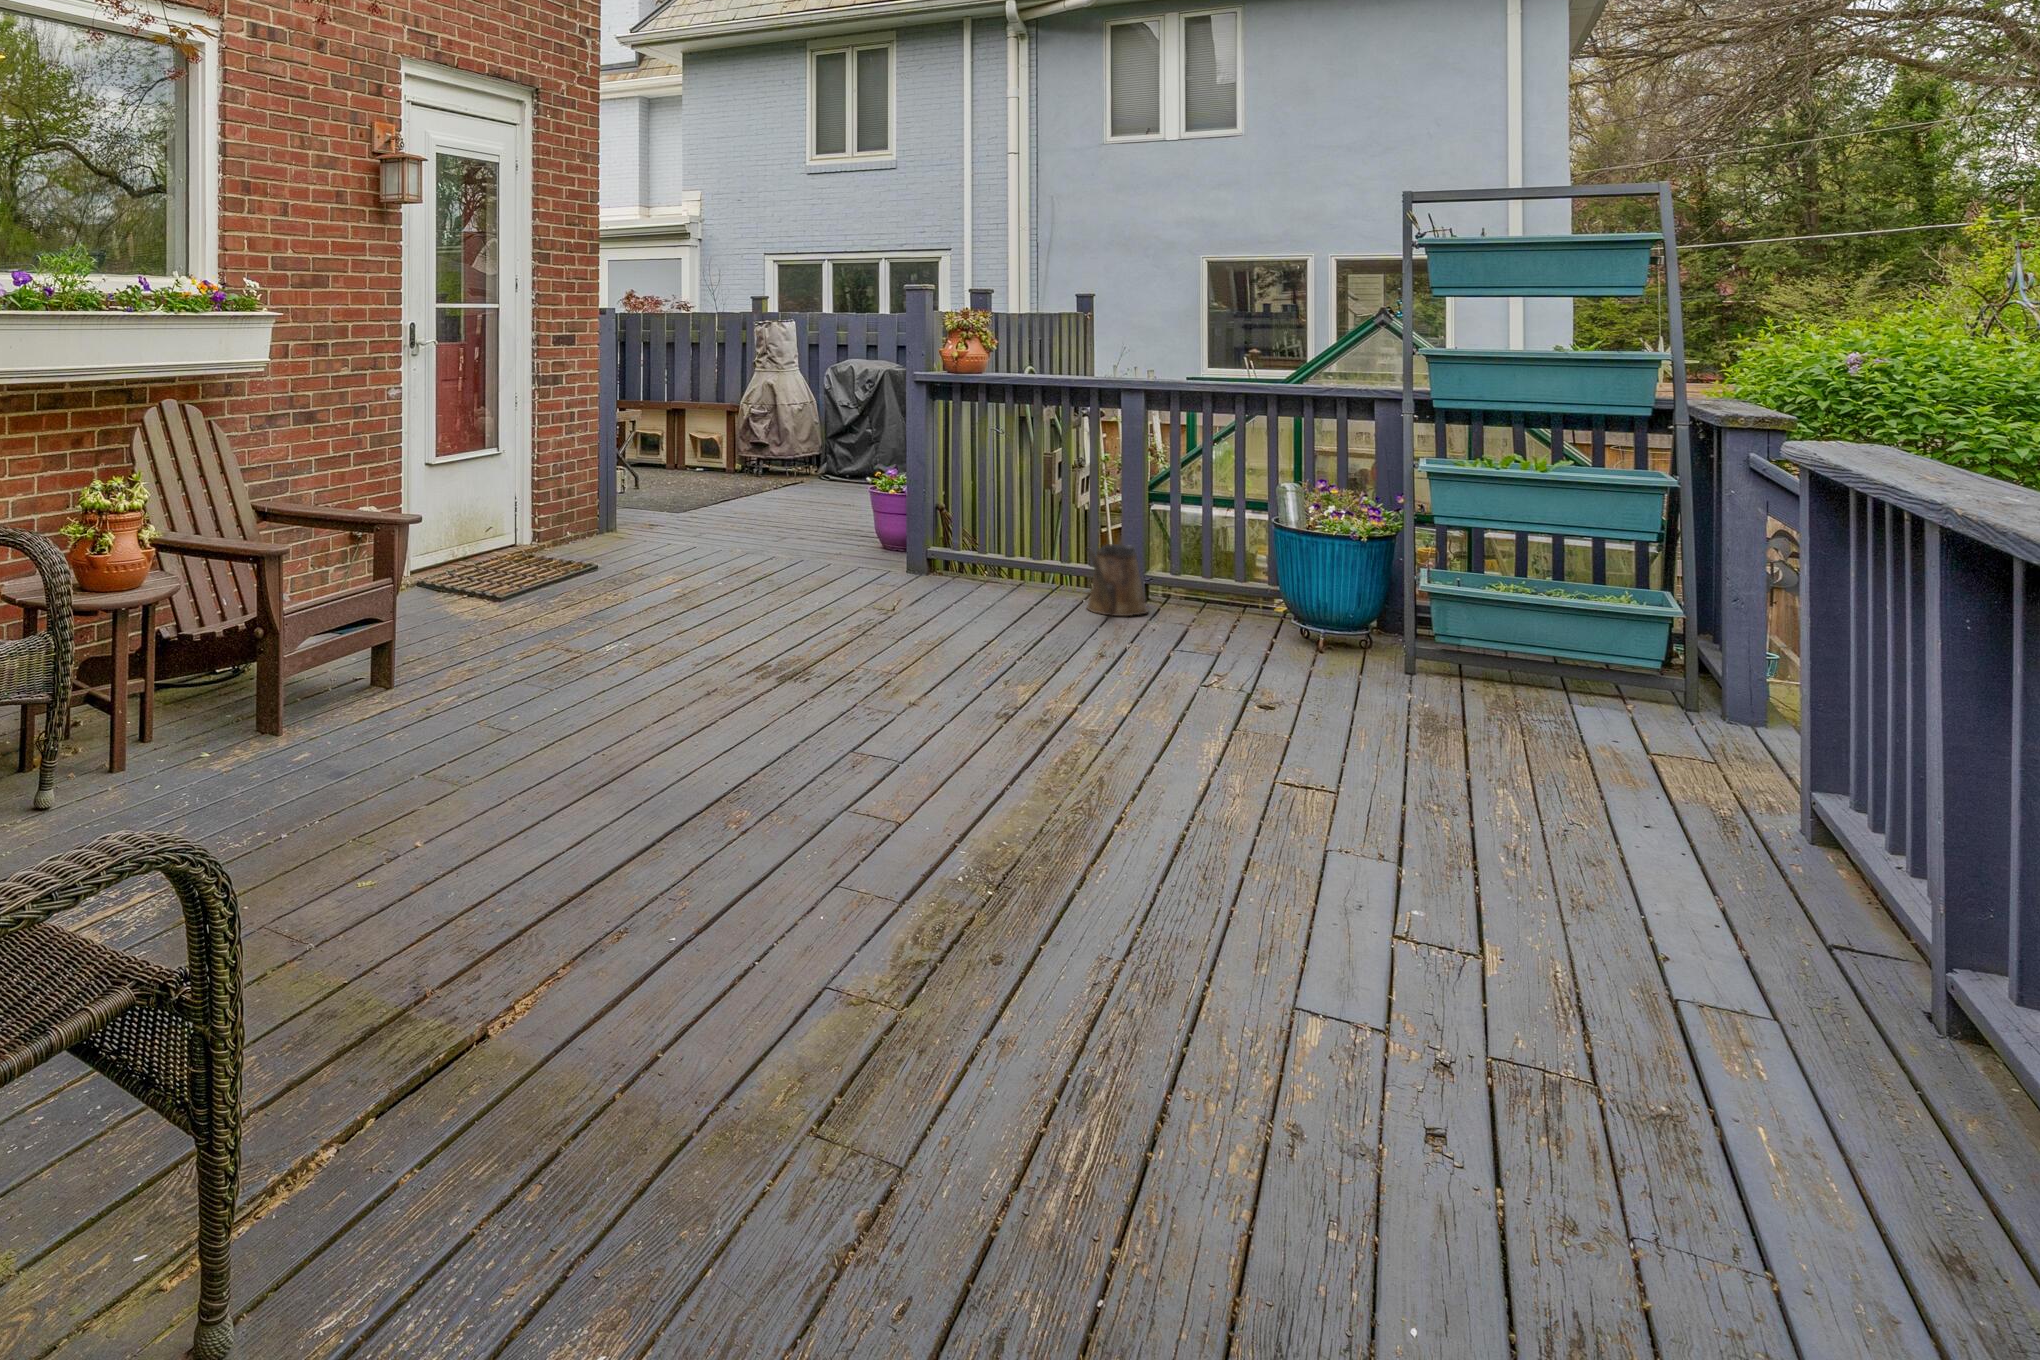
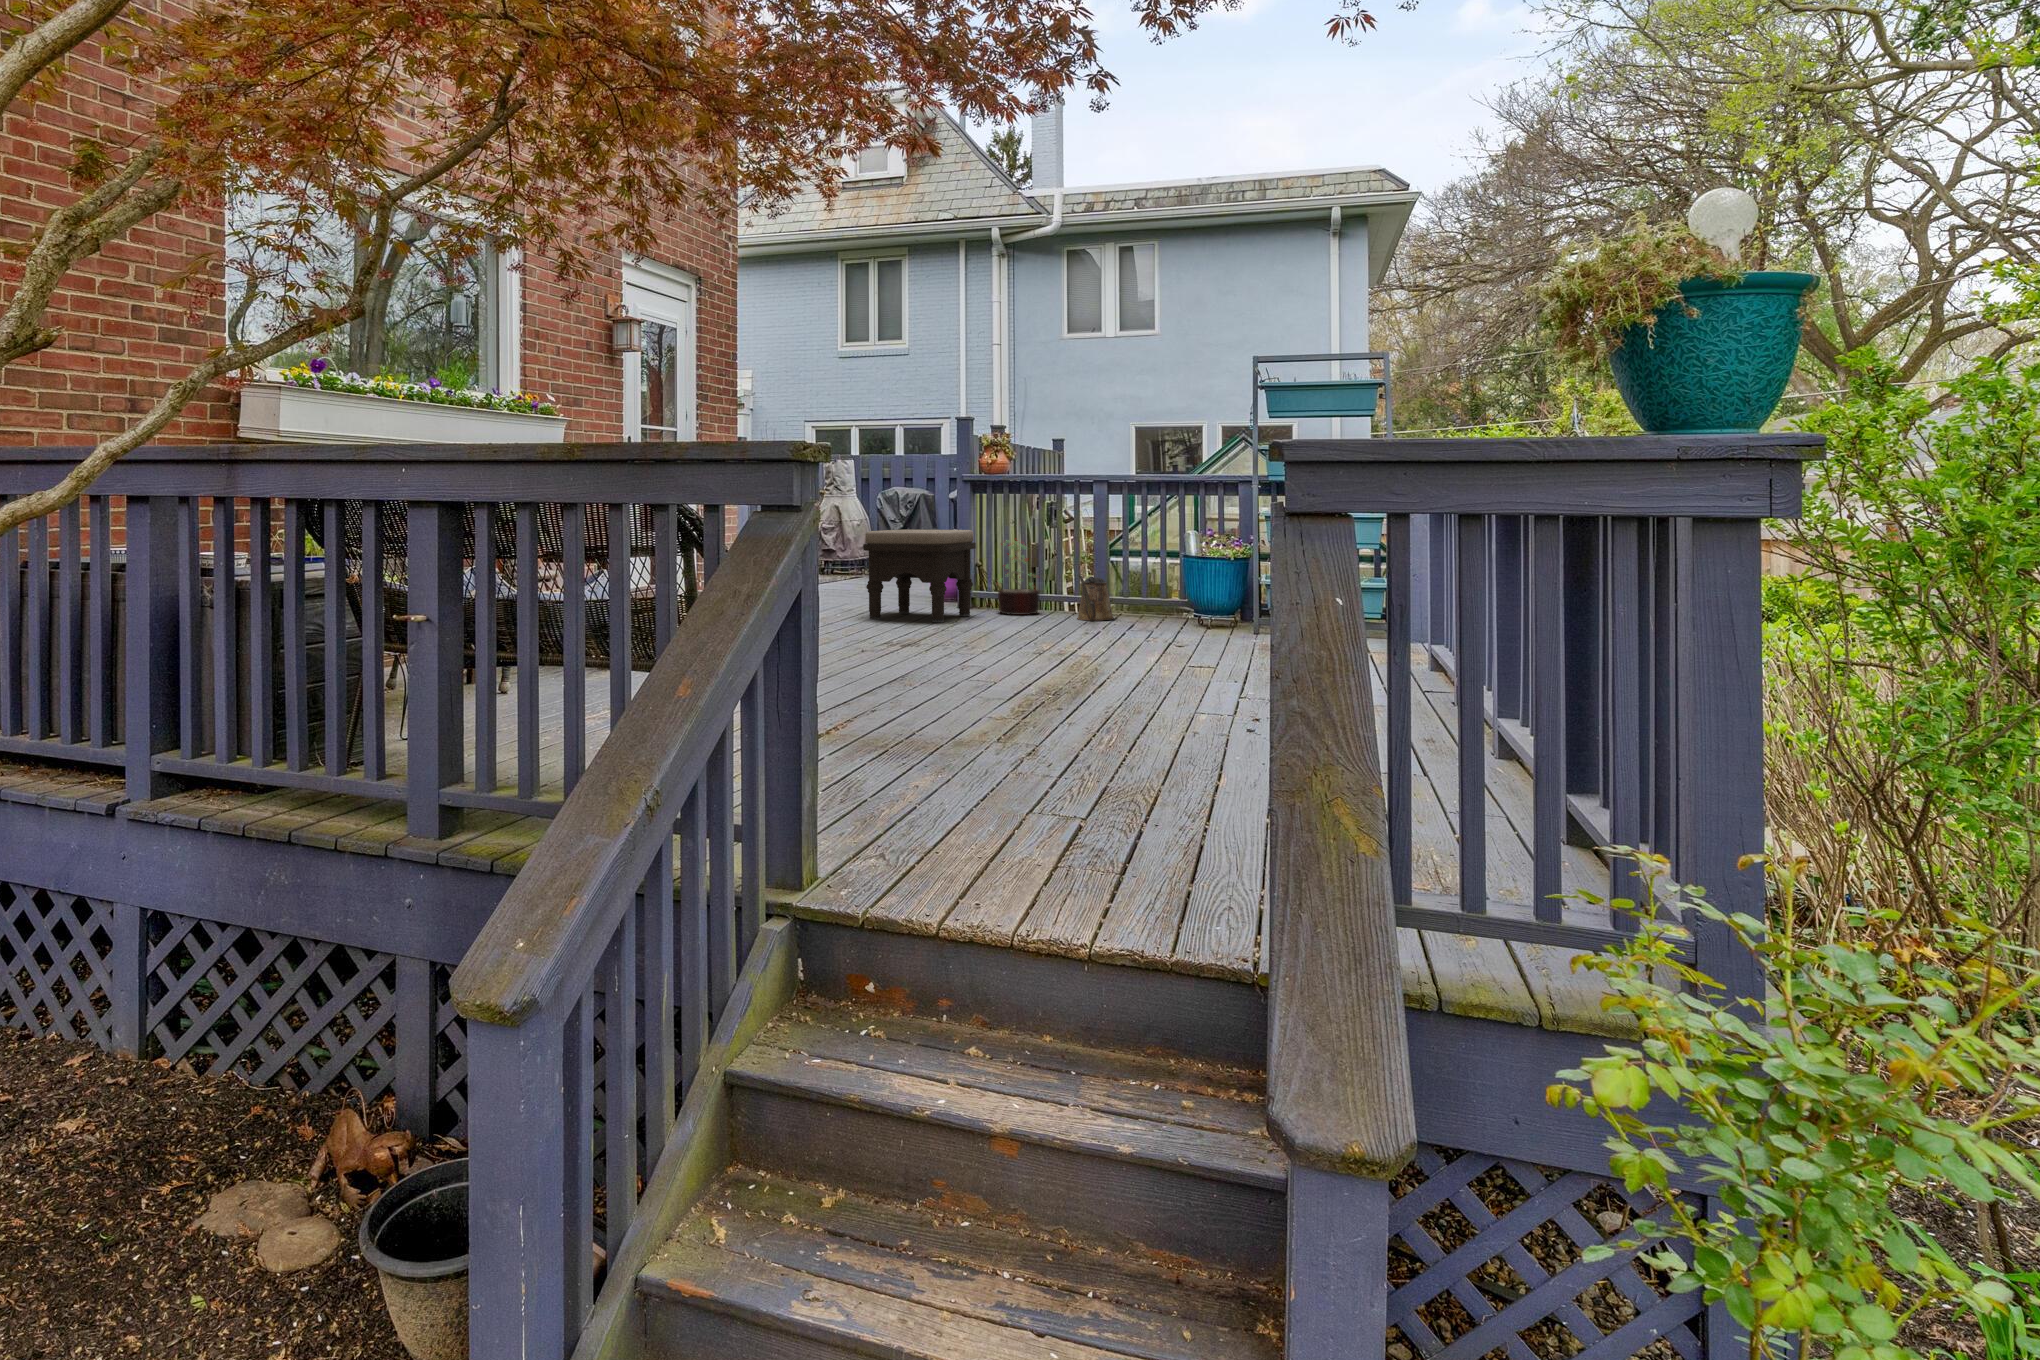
ottoman: none [750,452,925,608] -> present [863,530,976,623]
decorative plant: none [962,469,1030,591] -> present [997,540,1040,615]

